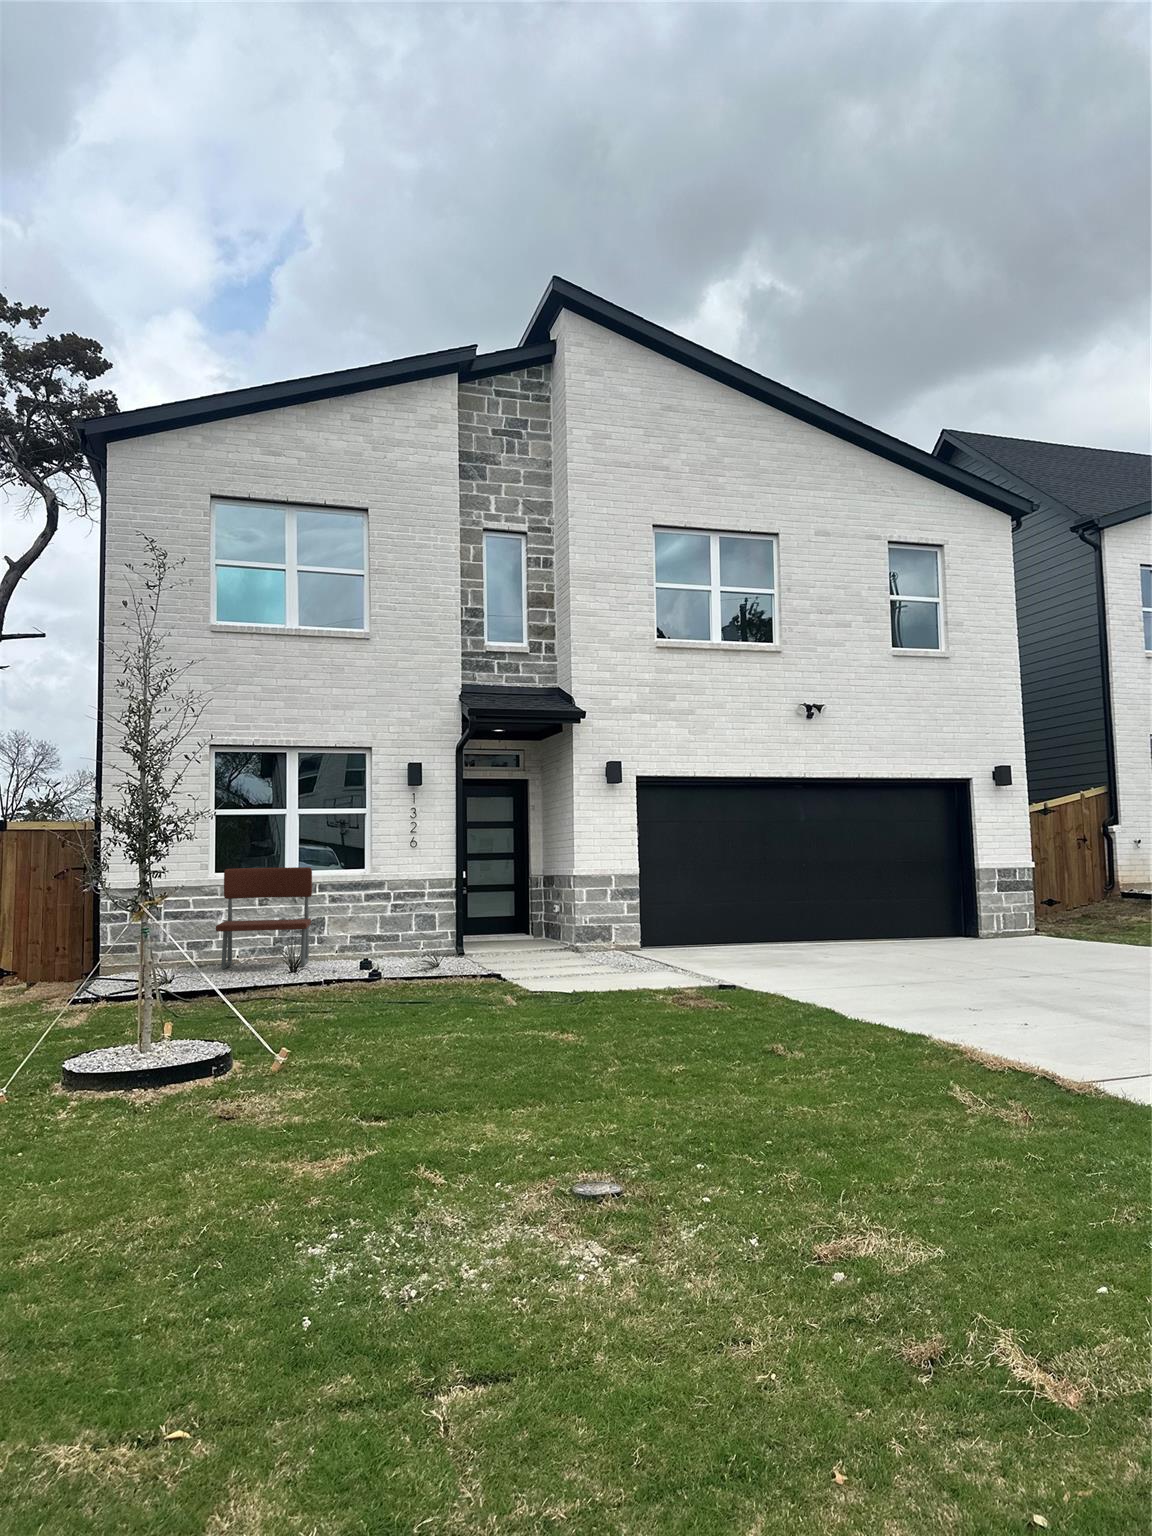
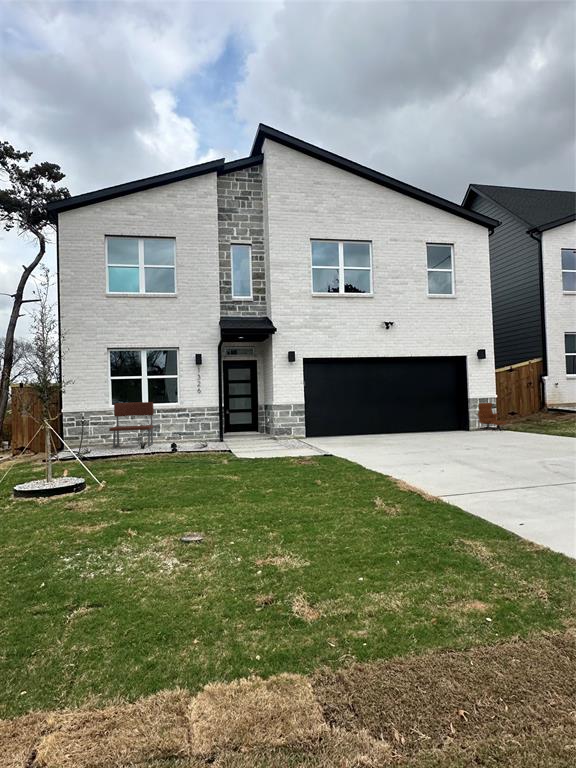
lounge chair: none [994,879,1060,939] -> present [477,403,506,430]

